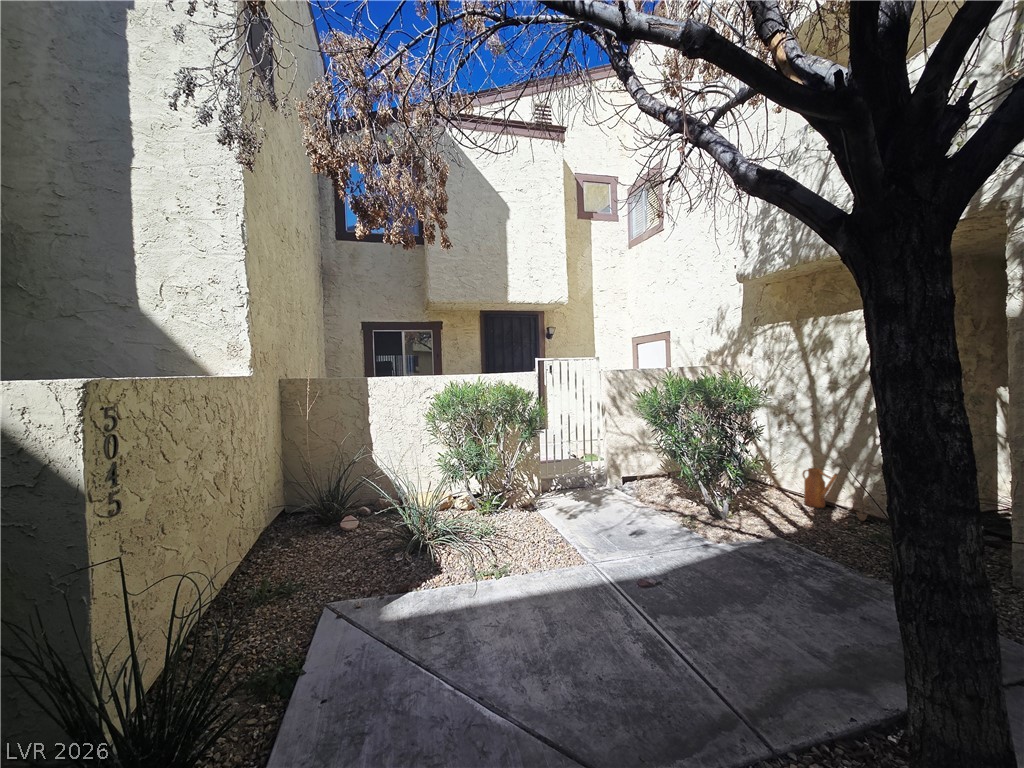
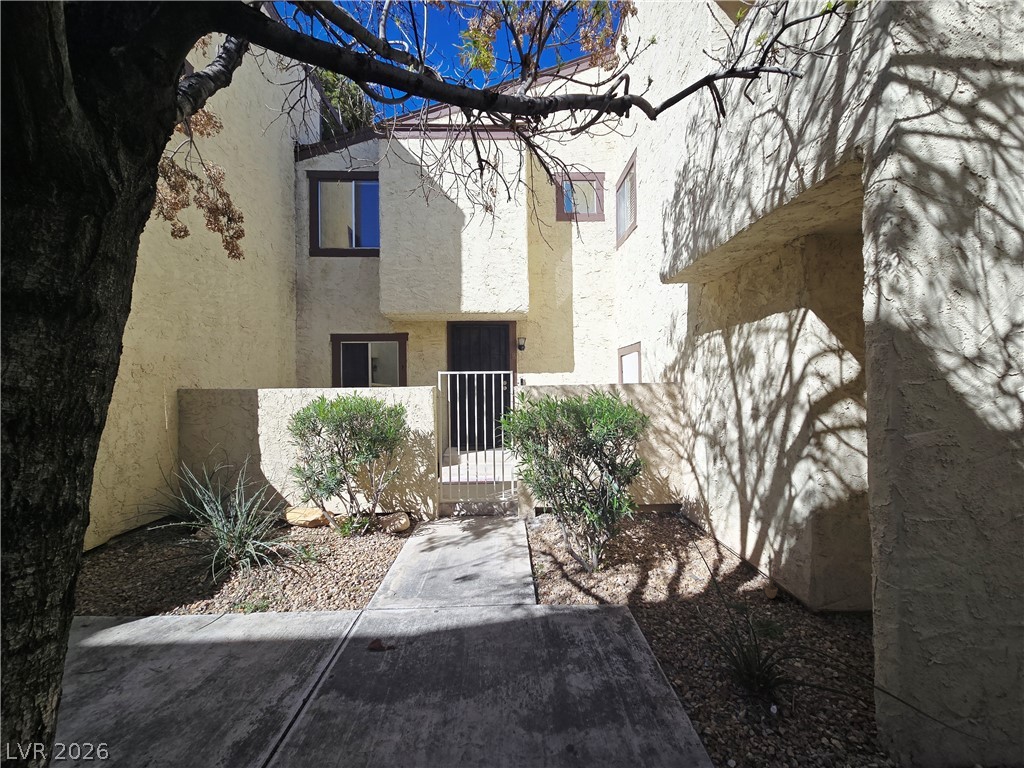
watering can: present [803,468,838,508] -> none [719,519,751,573]

